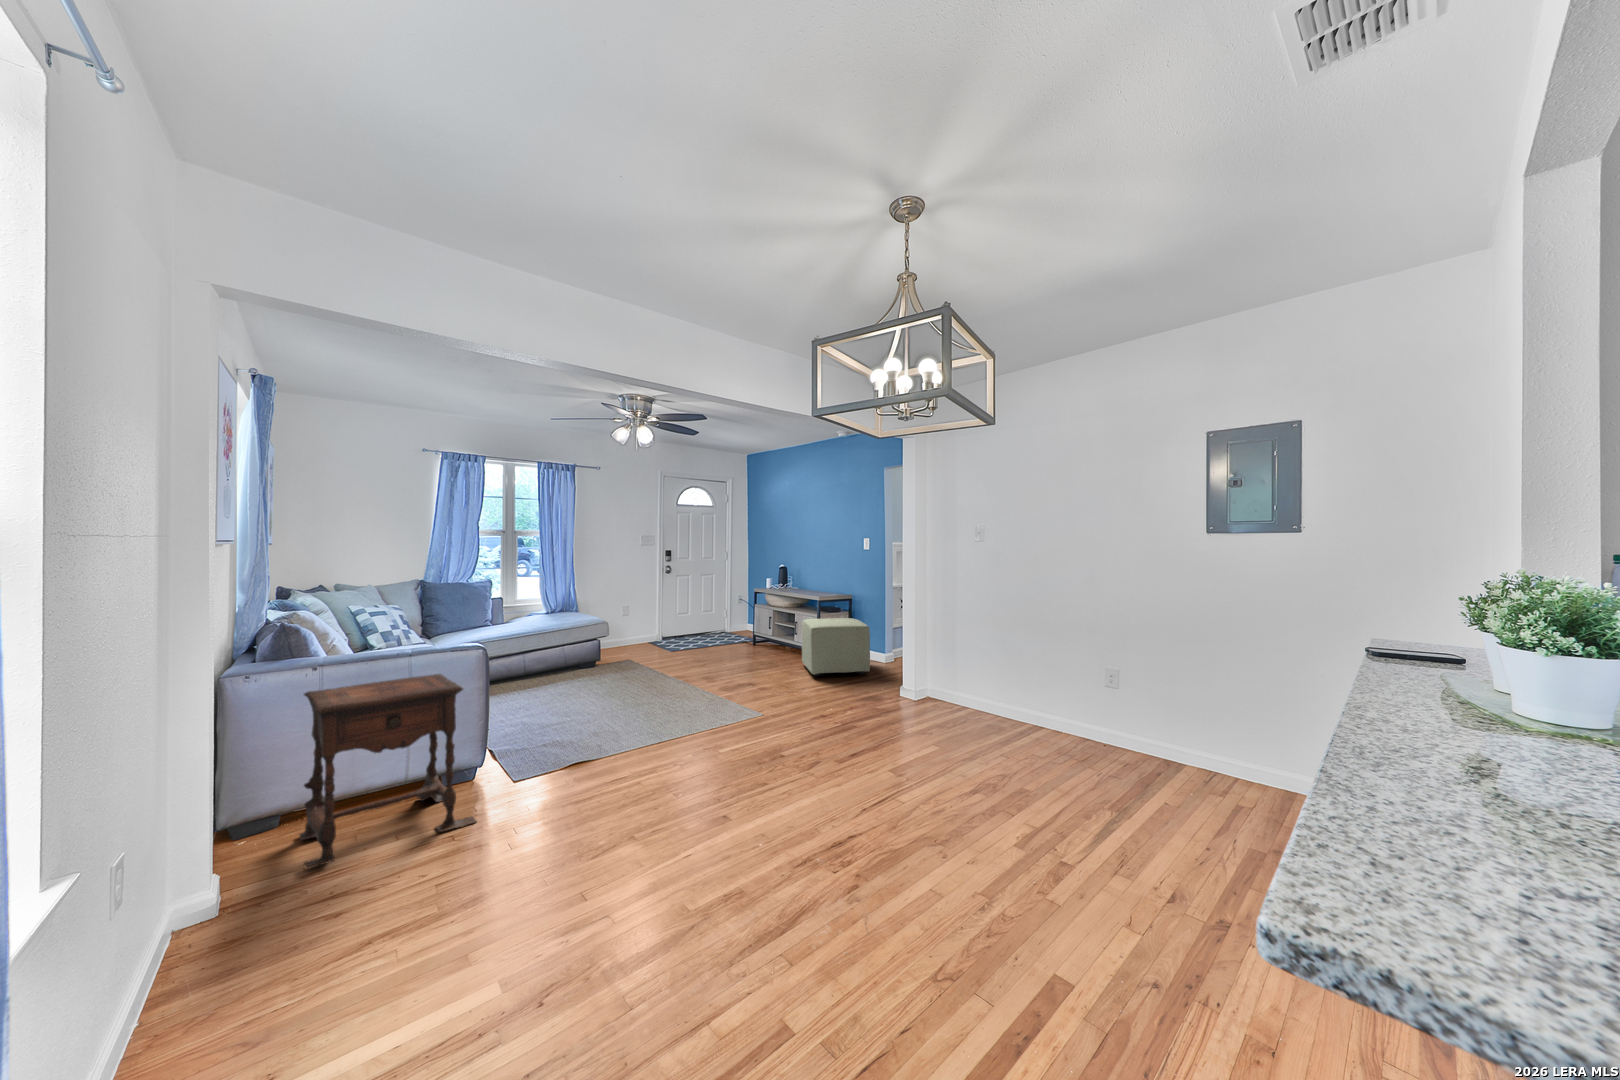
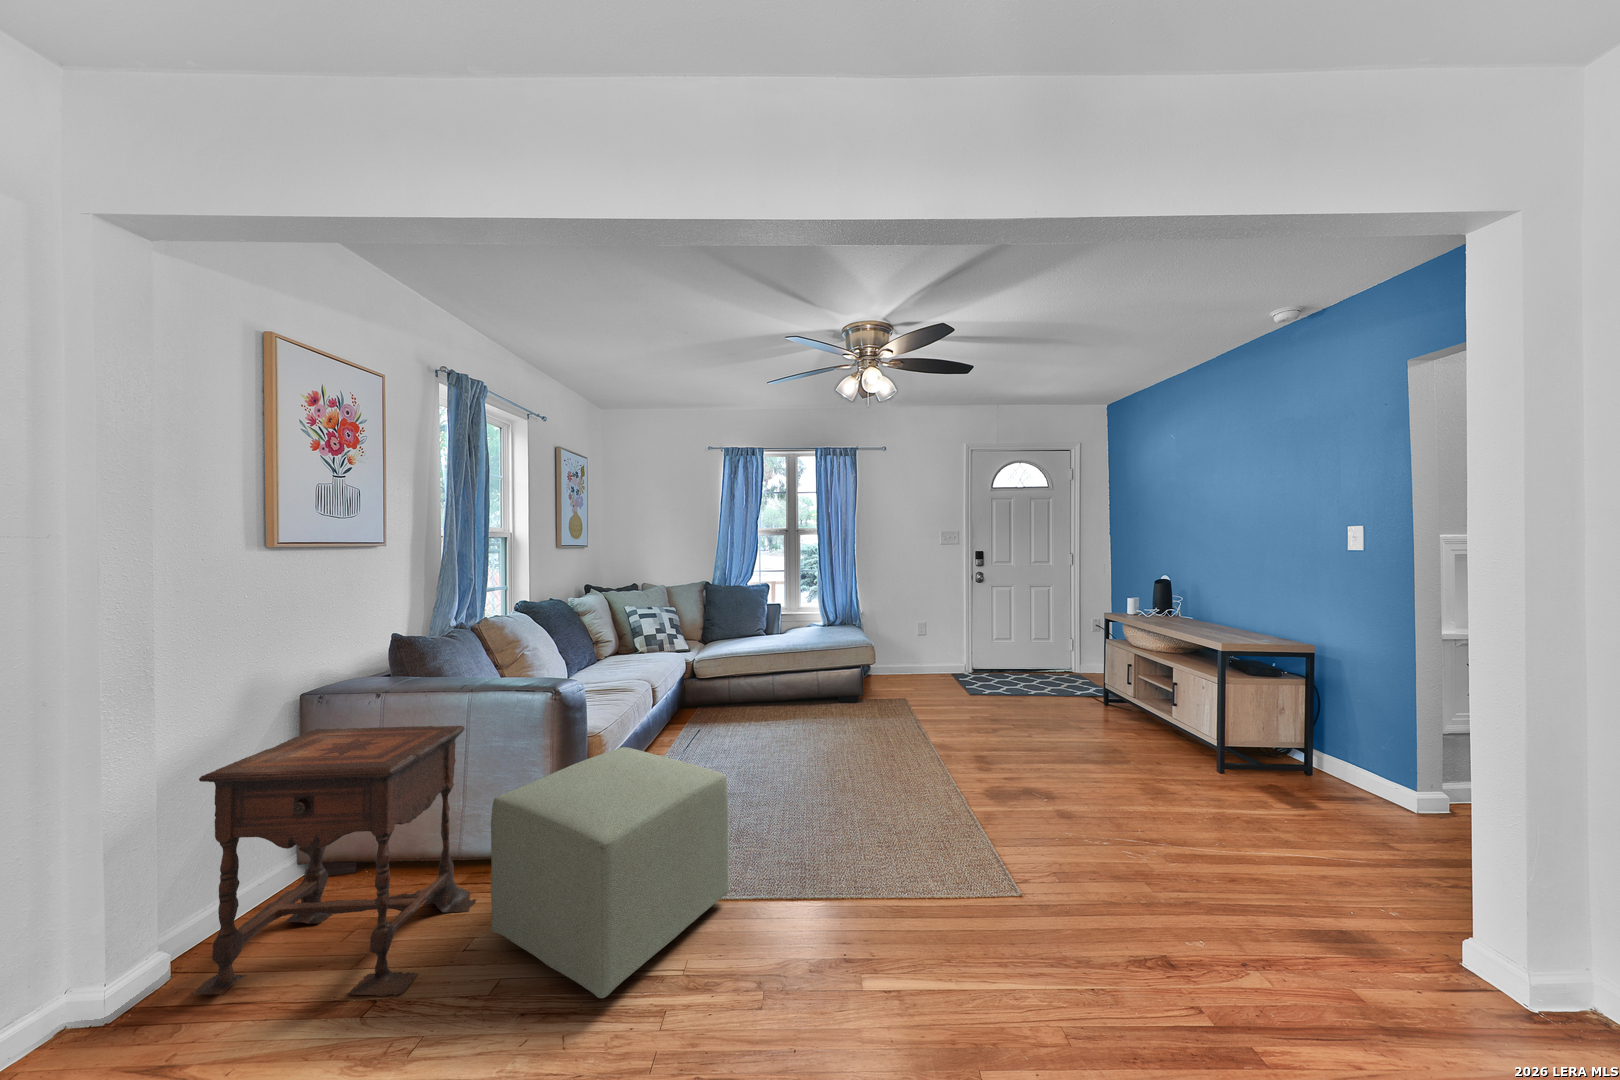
ottoman: present [802,618,870,676] -> present [491,747,729,998]

